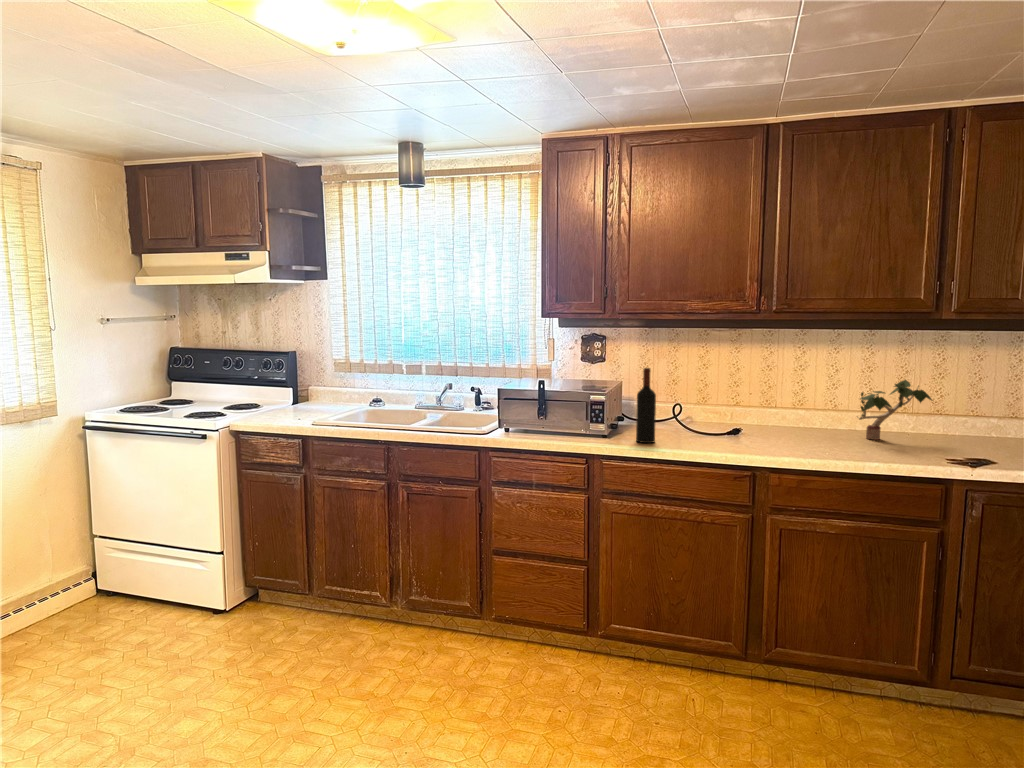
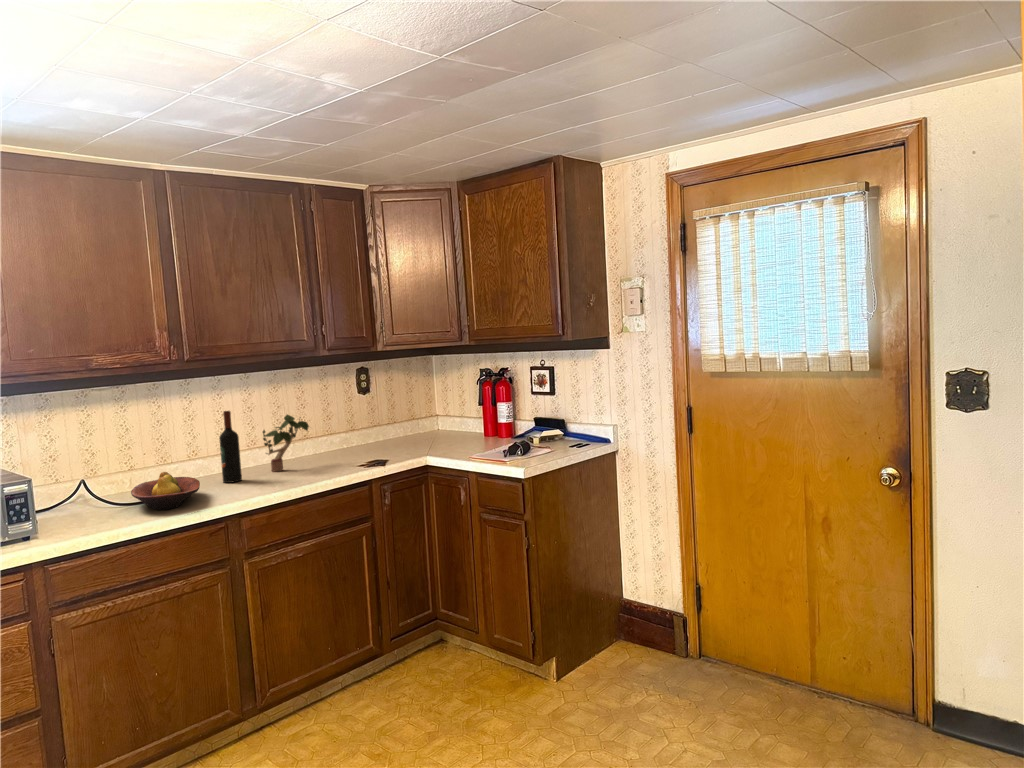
wine bottle: present [636,368,656,443] -> present [219,411,242,483]
fruit bowl: none [689,412,762,445] -> present [131,472,200,510]

